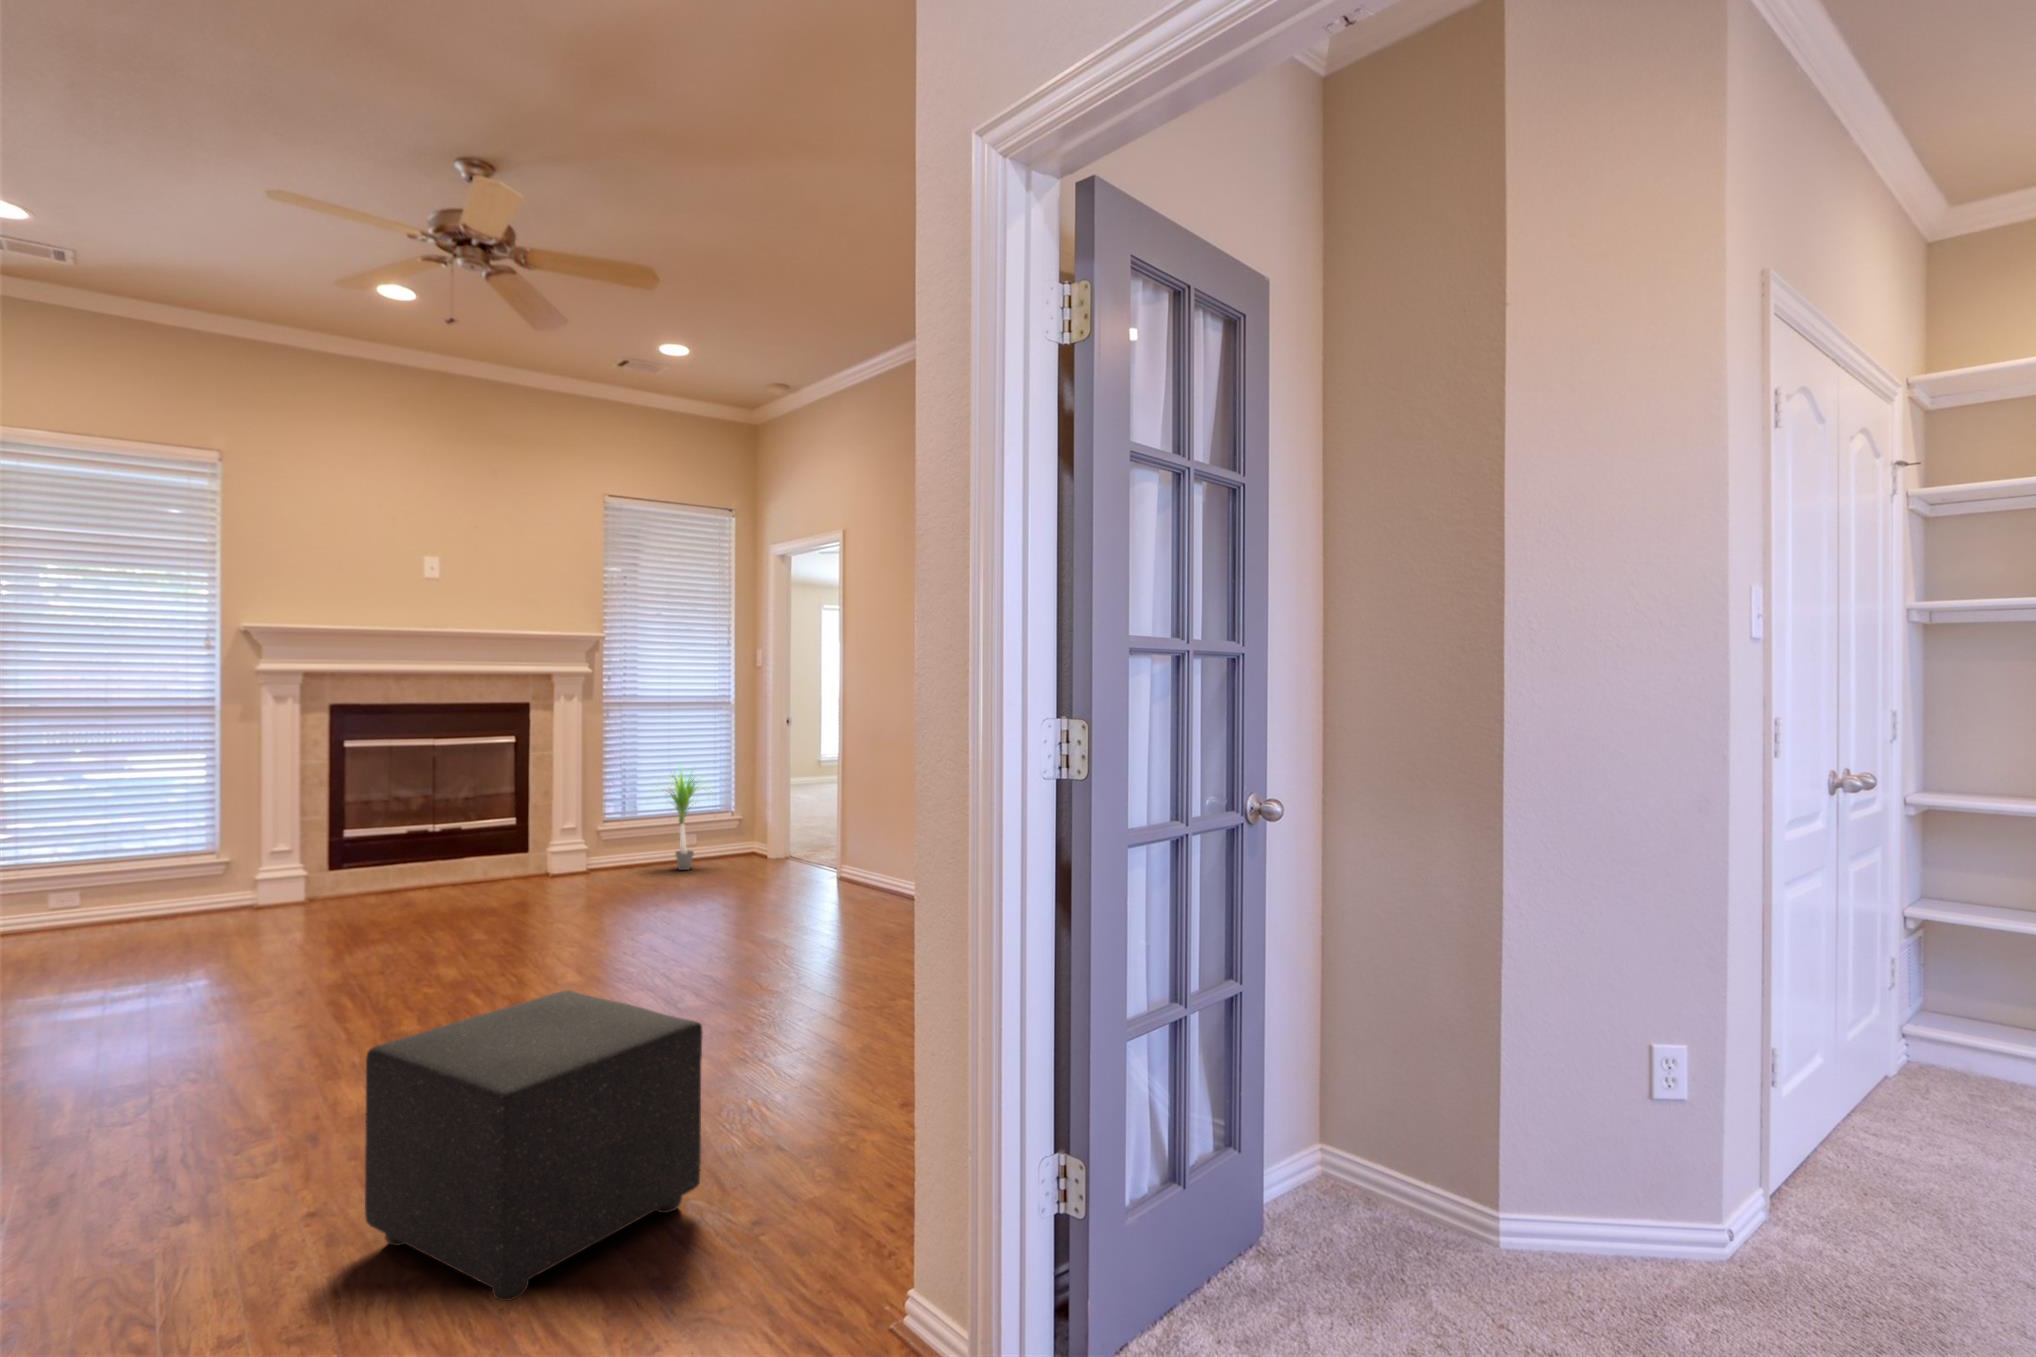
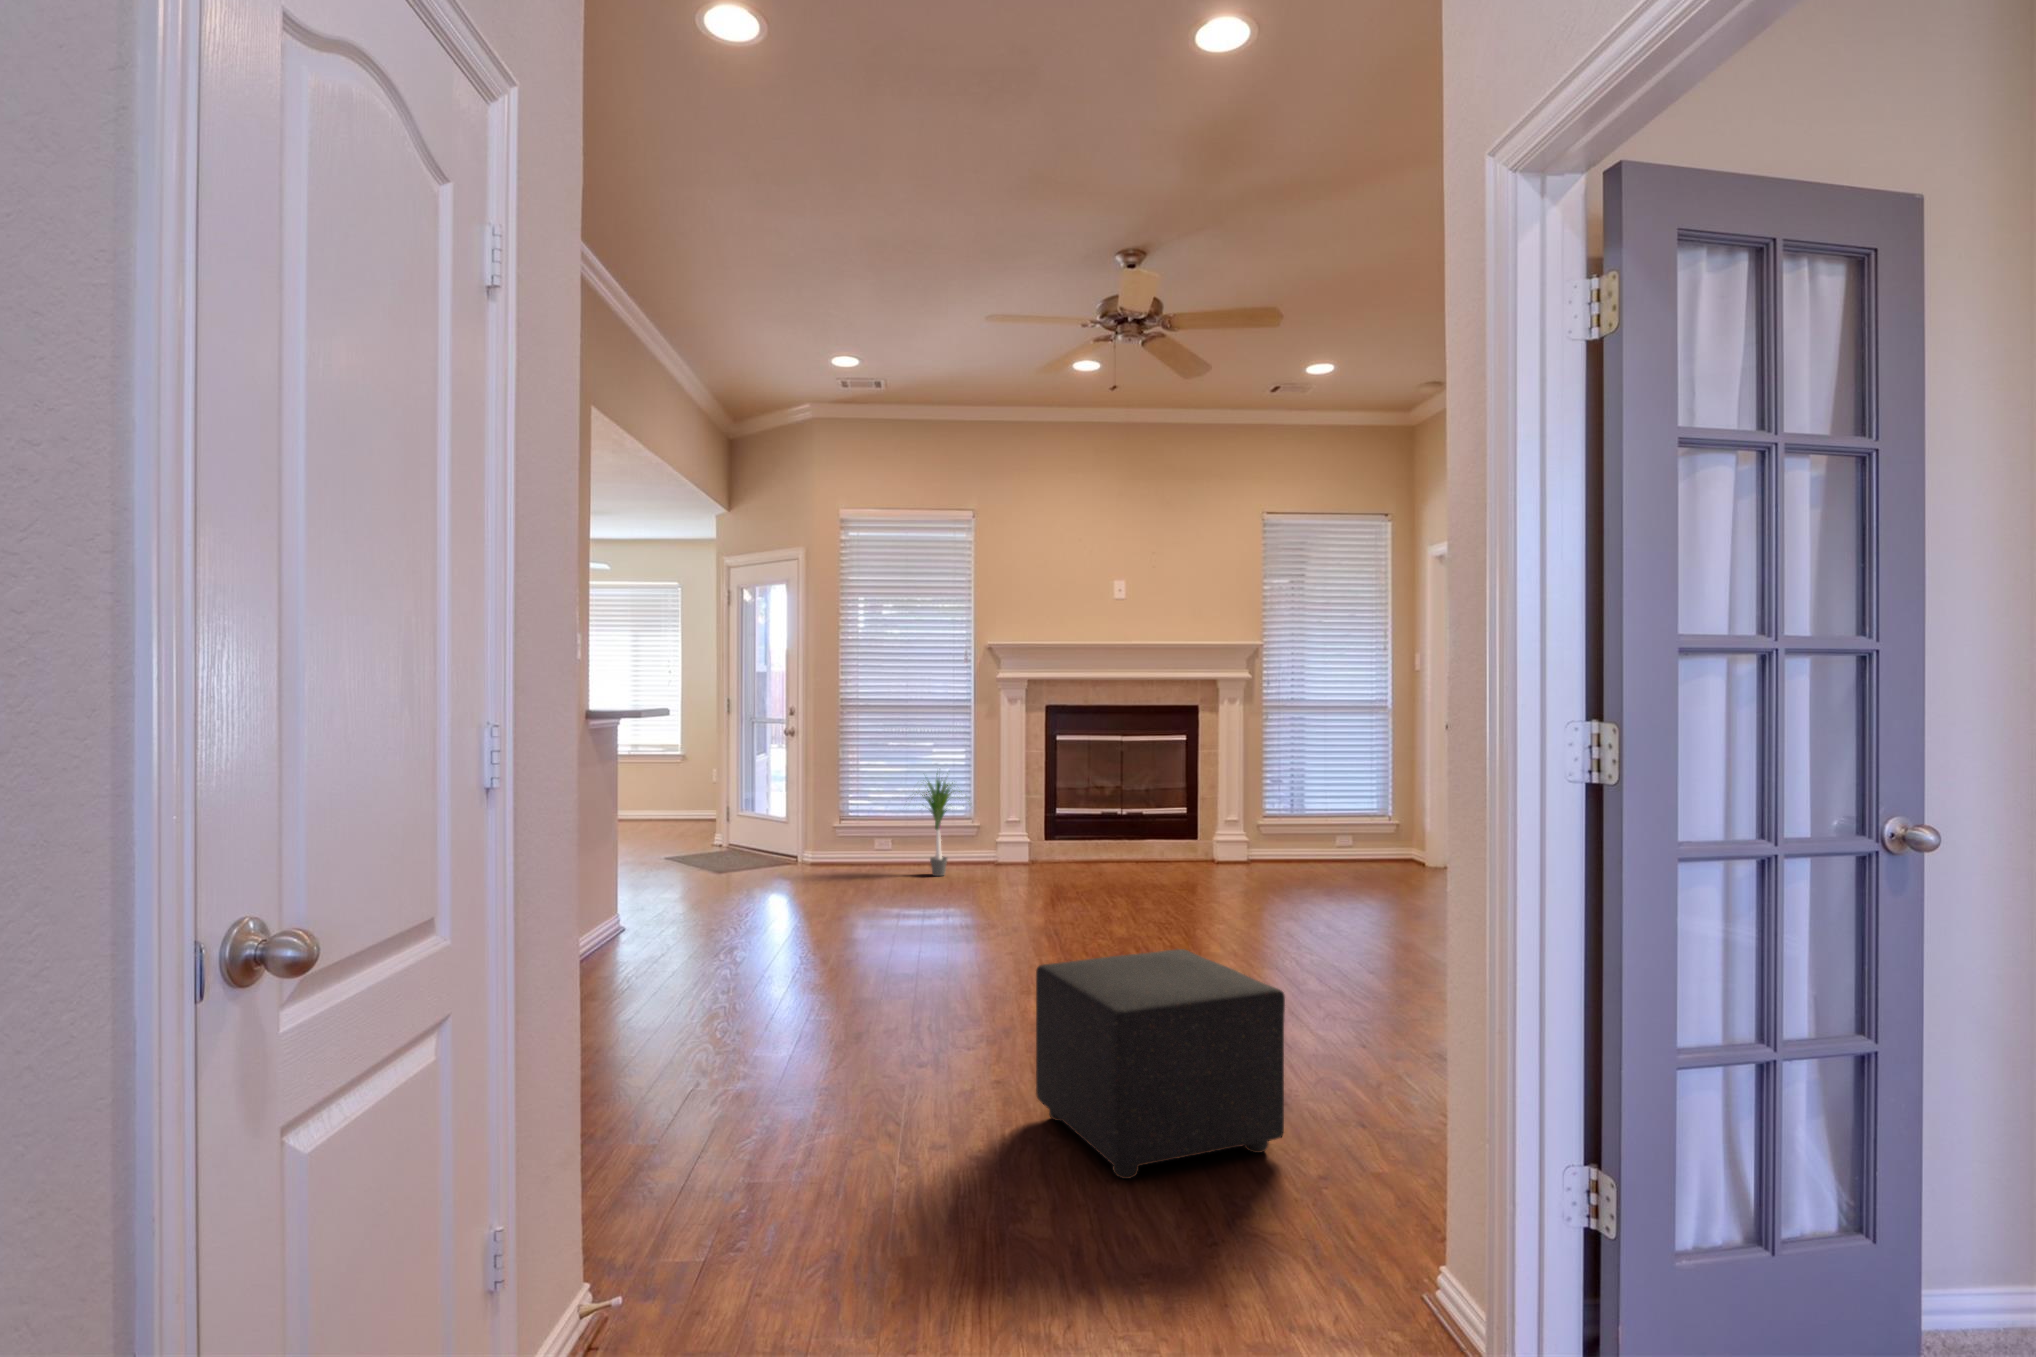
potted plant: present [666,770,698,870] -> present [916,774,960,876]

